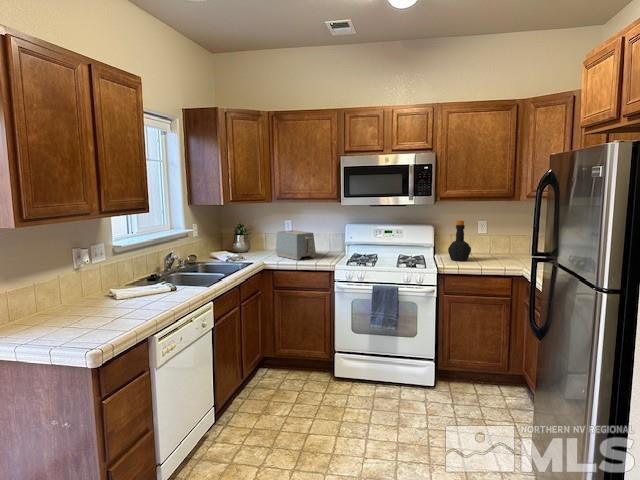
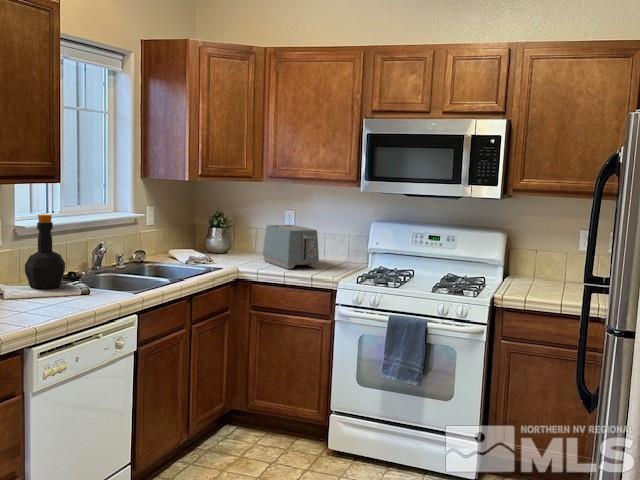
bottle: present [448,221,471,261] -> present [25,214,65,289]

